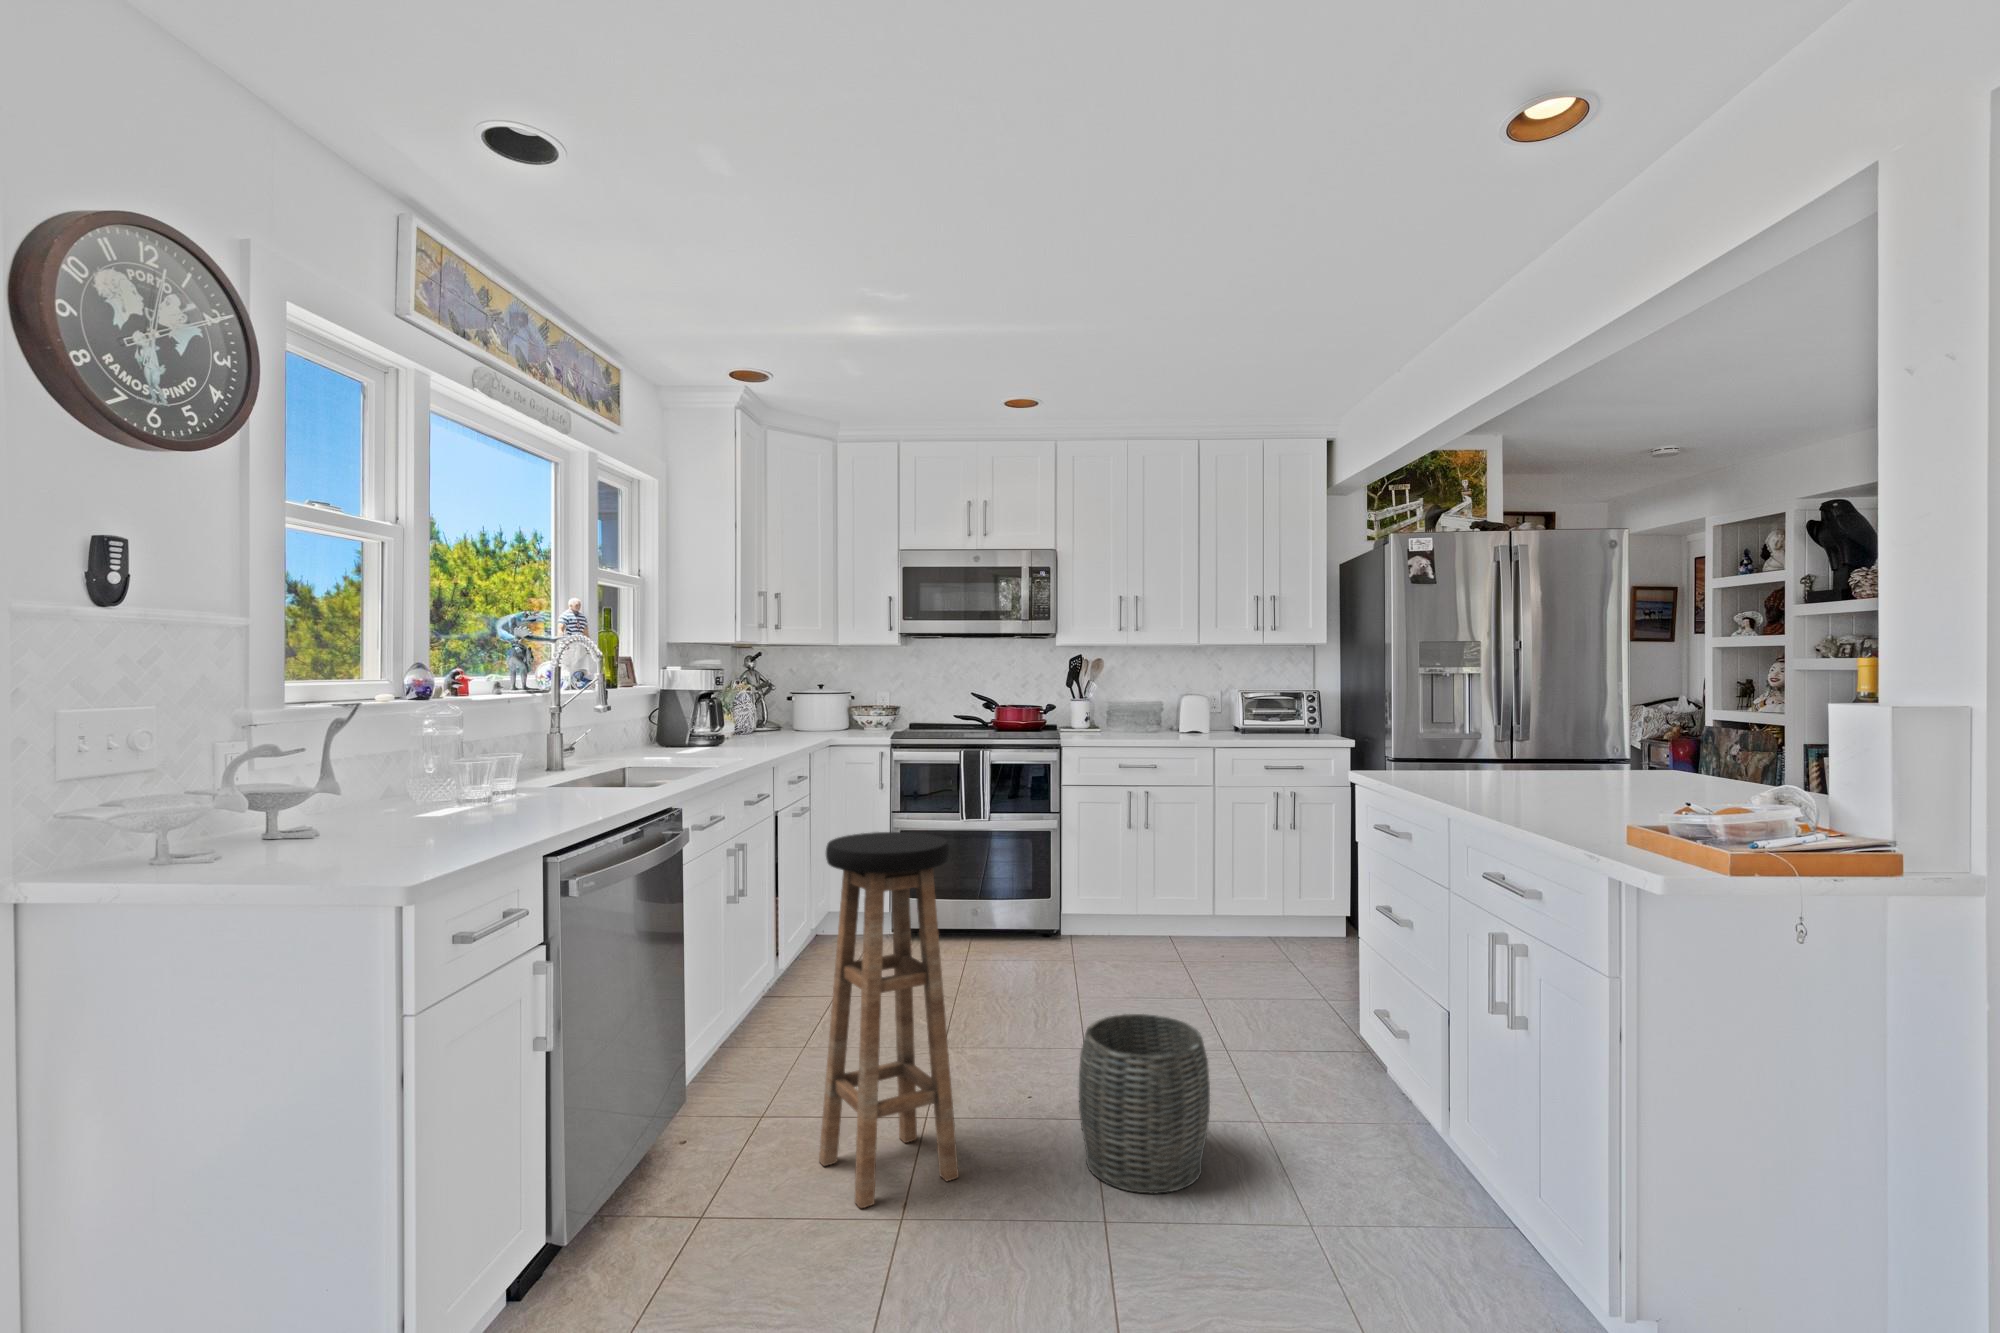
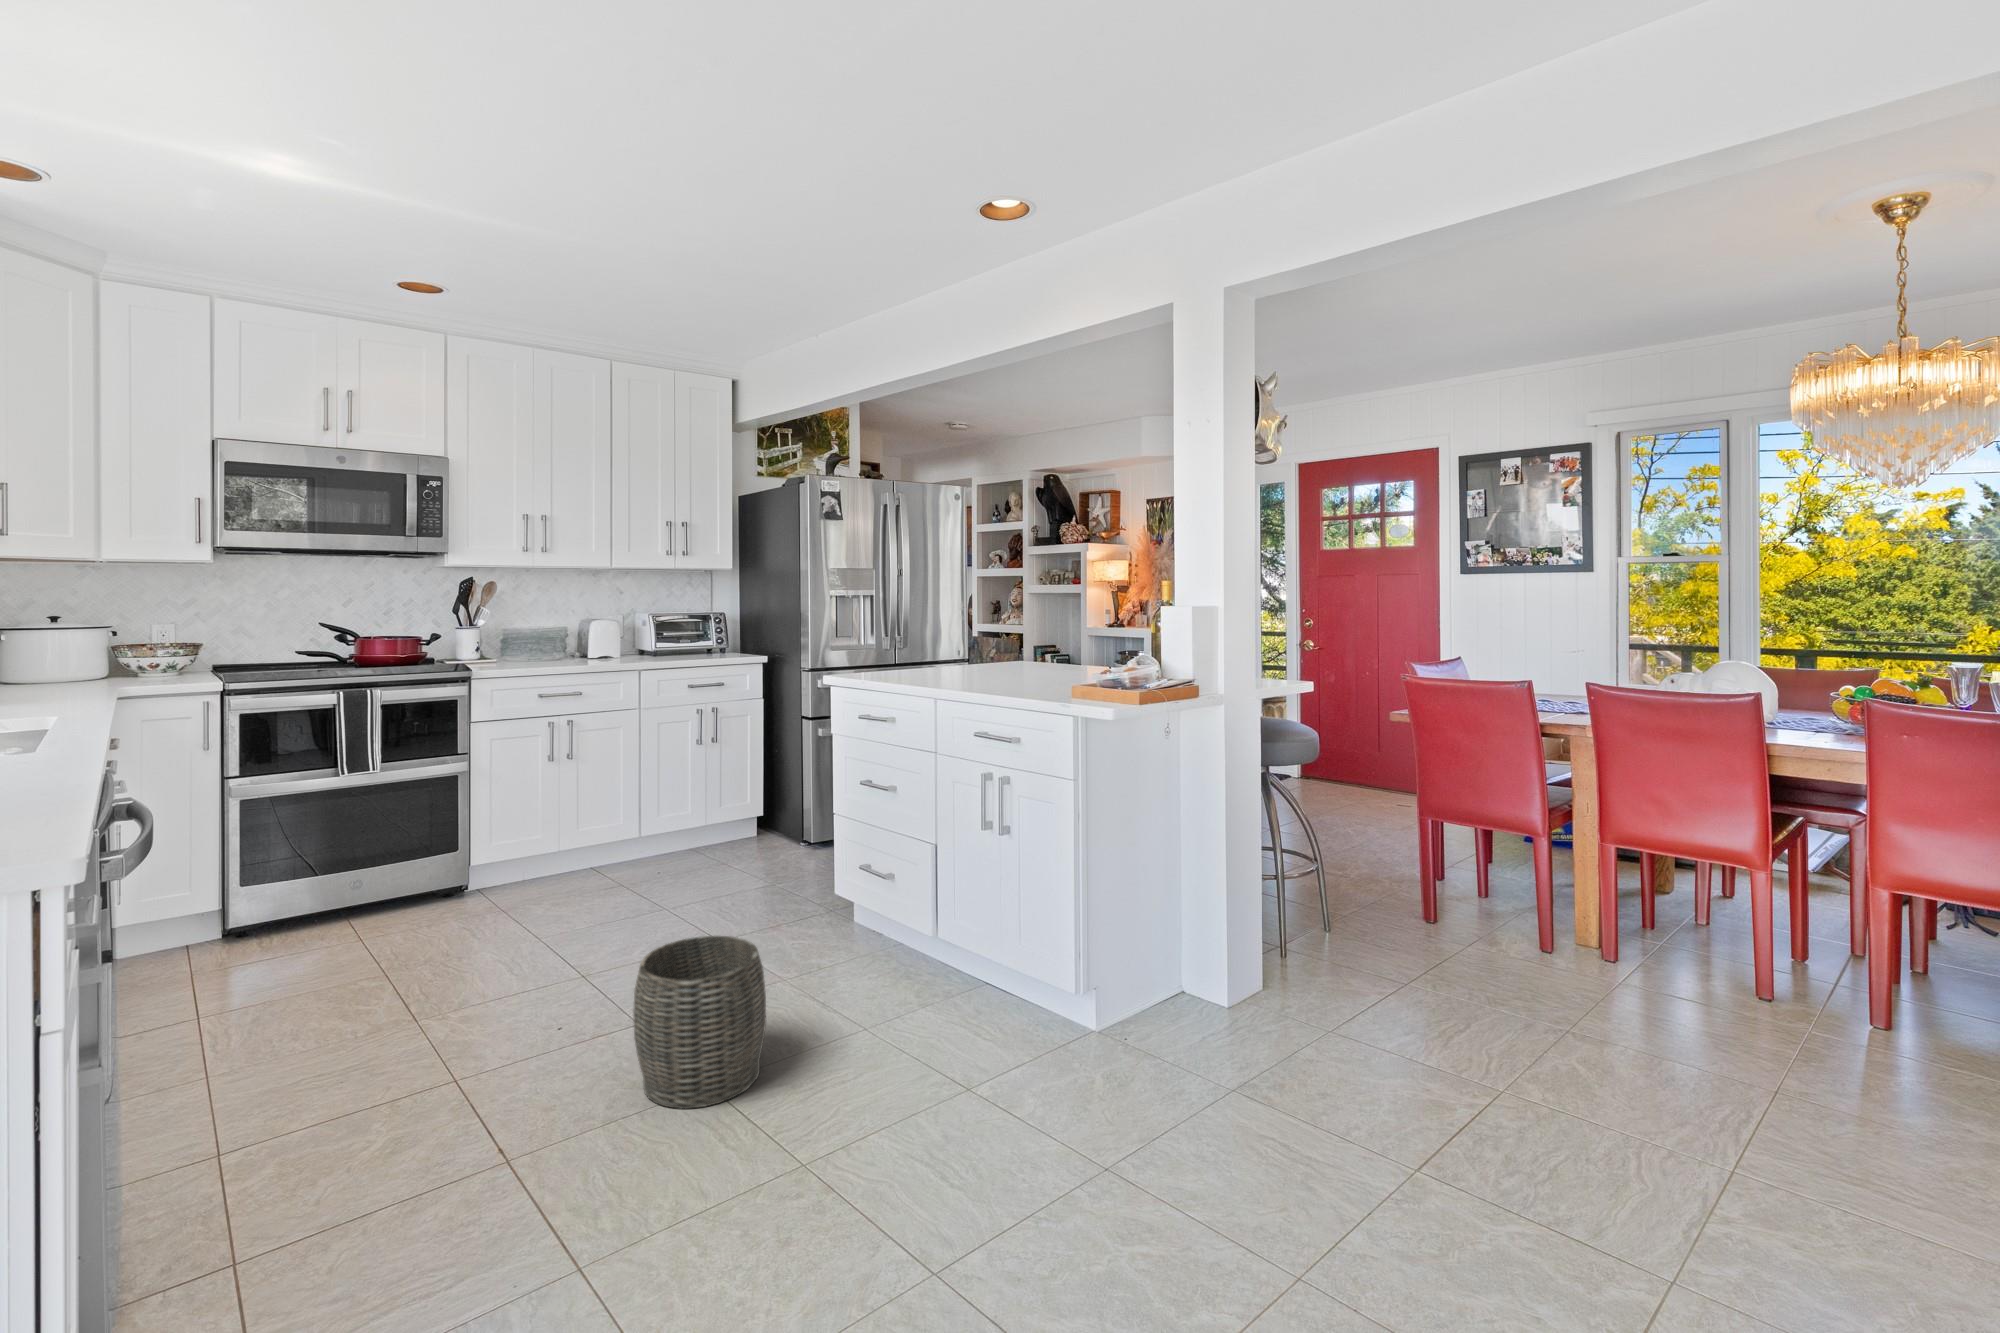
bar stool: present [819,832,959,1208] -> none [304,798,516,1248]

